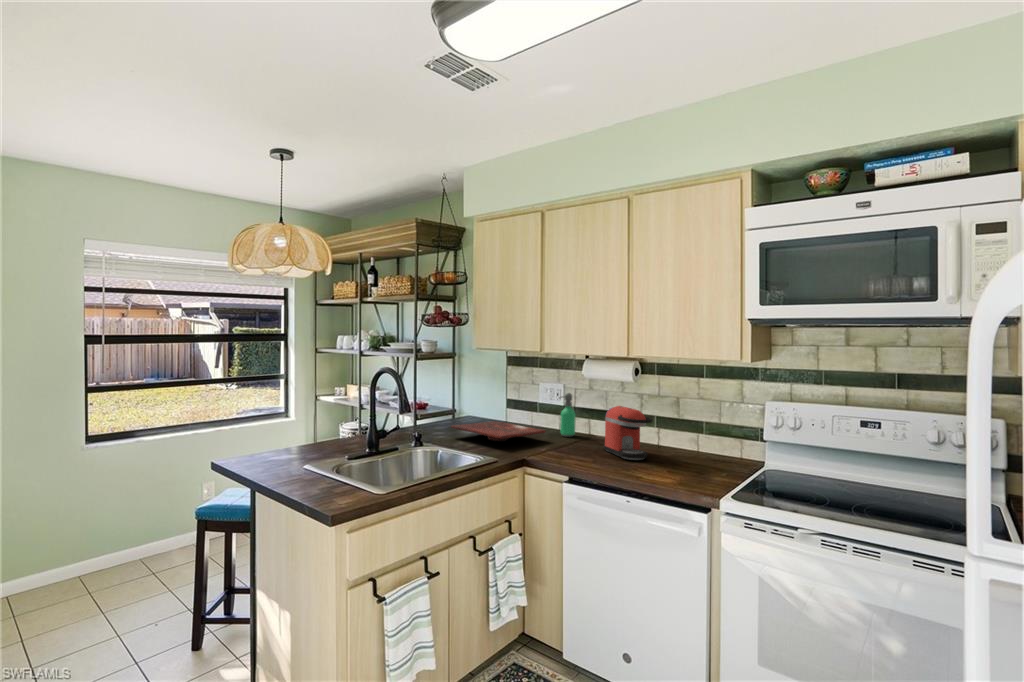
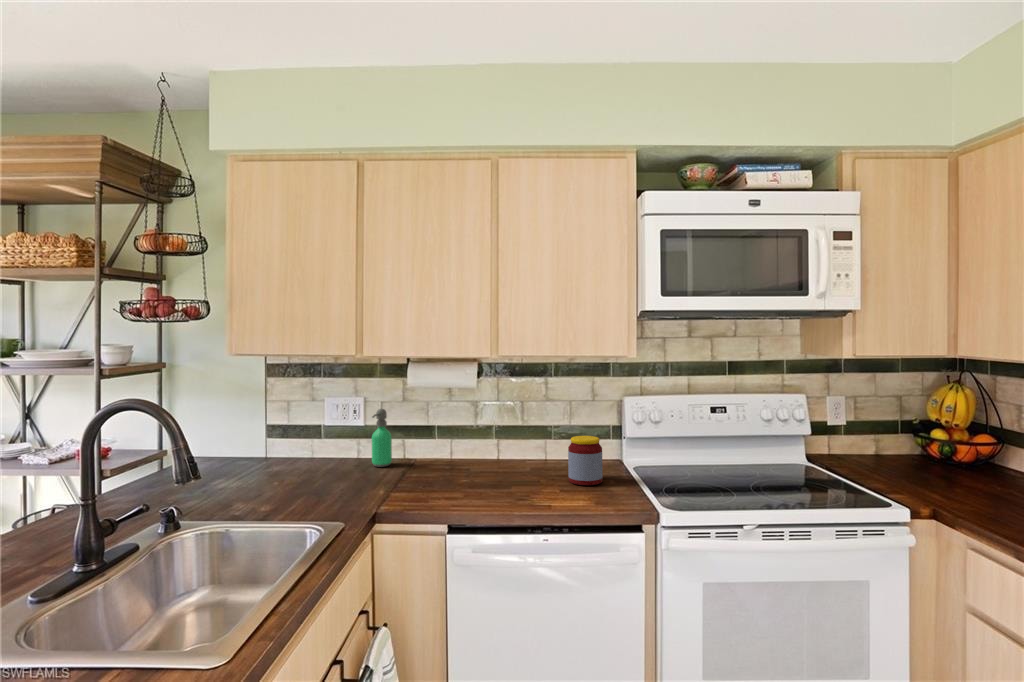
coffee maker: present [603,406,653,460] -> none [454,419,529,484]
cutting board: present [451,421,546,441] -> none [213,461,368,491]
jar: none [683,429,715,473] -> present [568,436,603,485]

